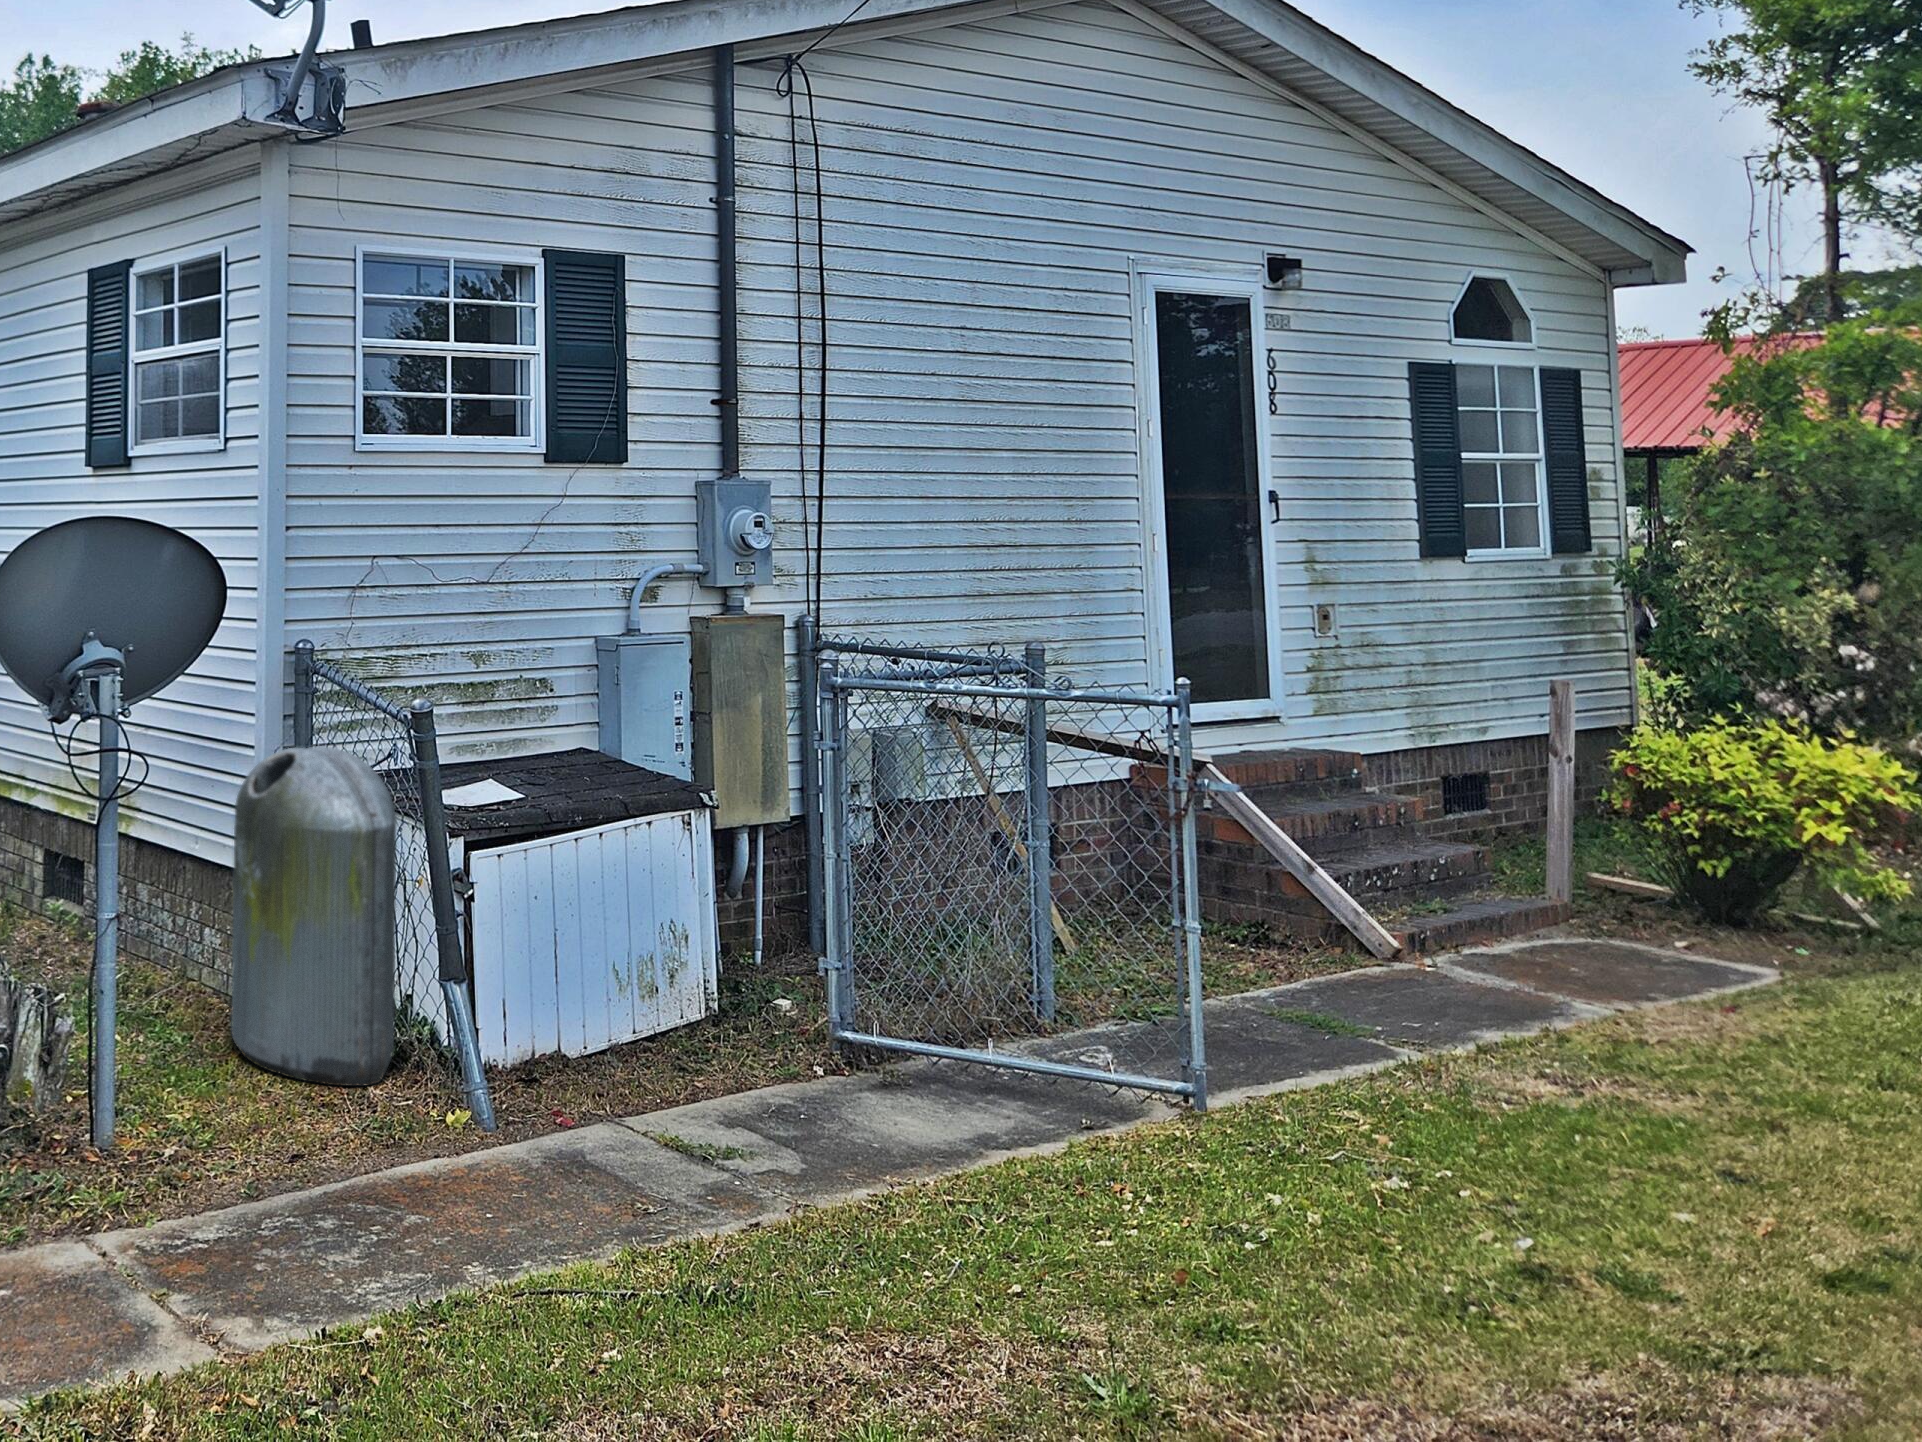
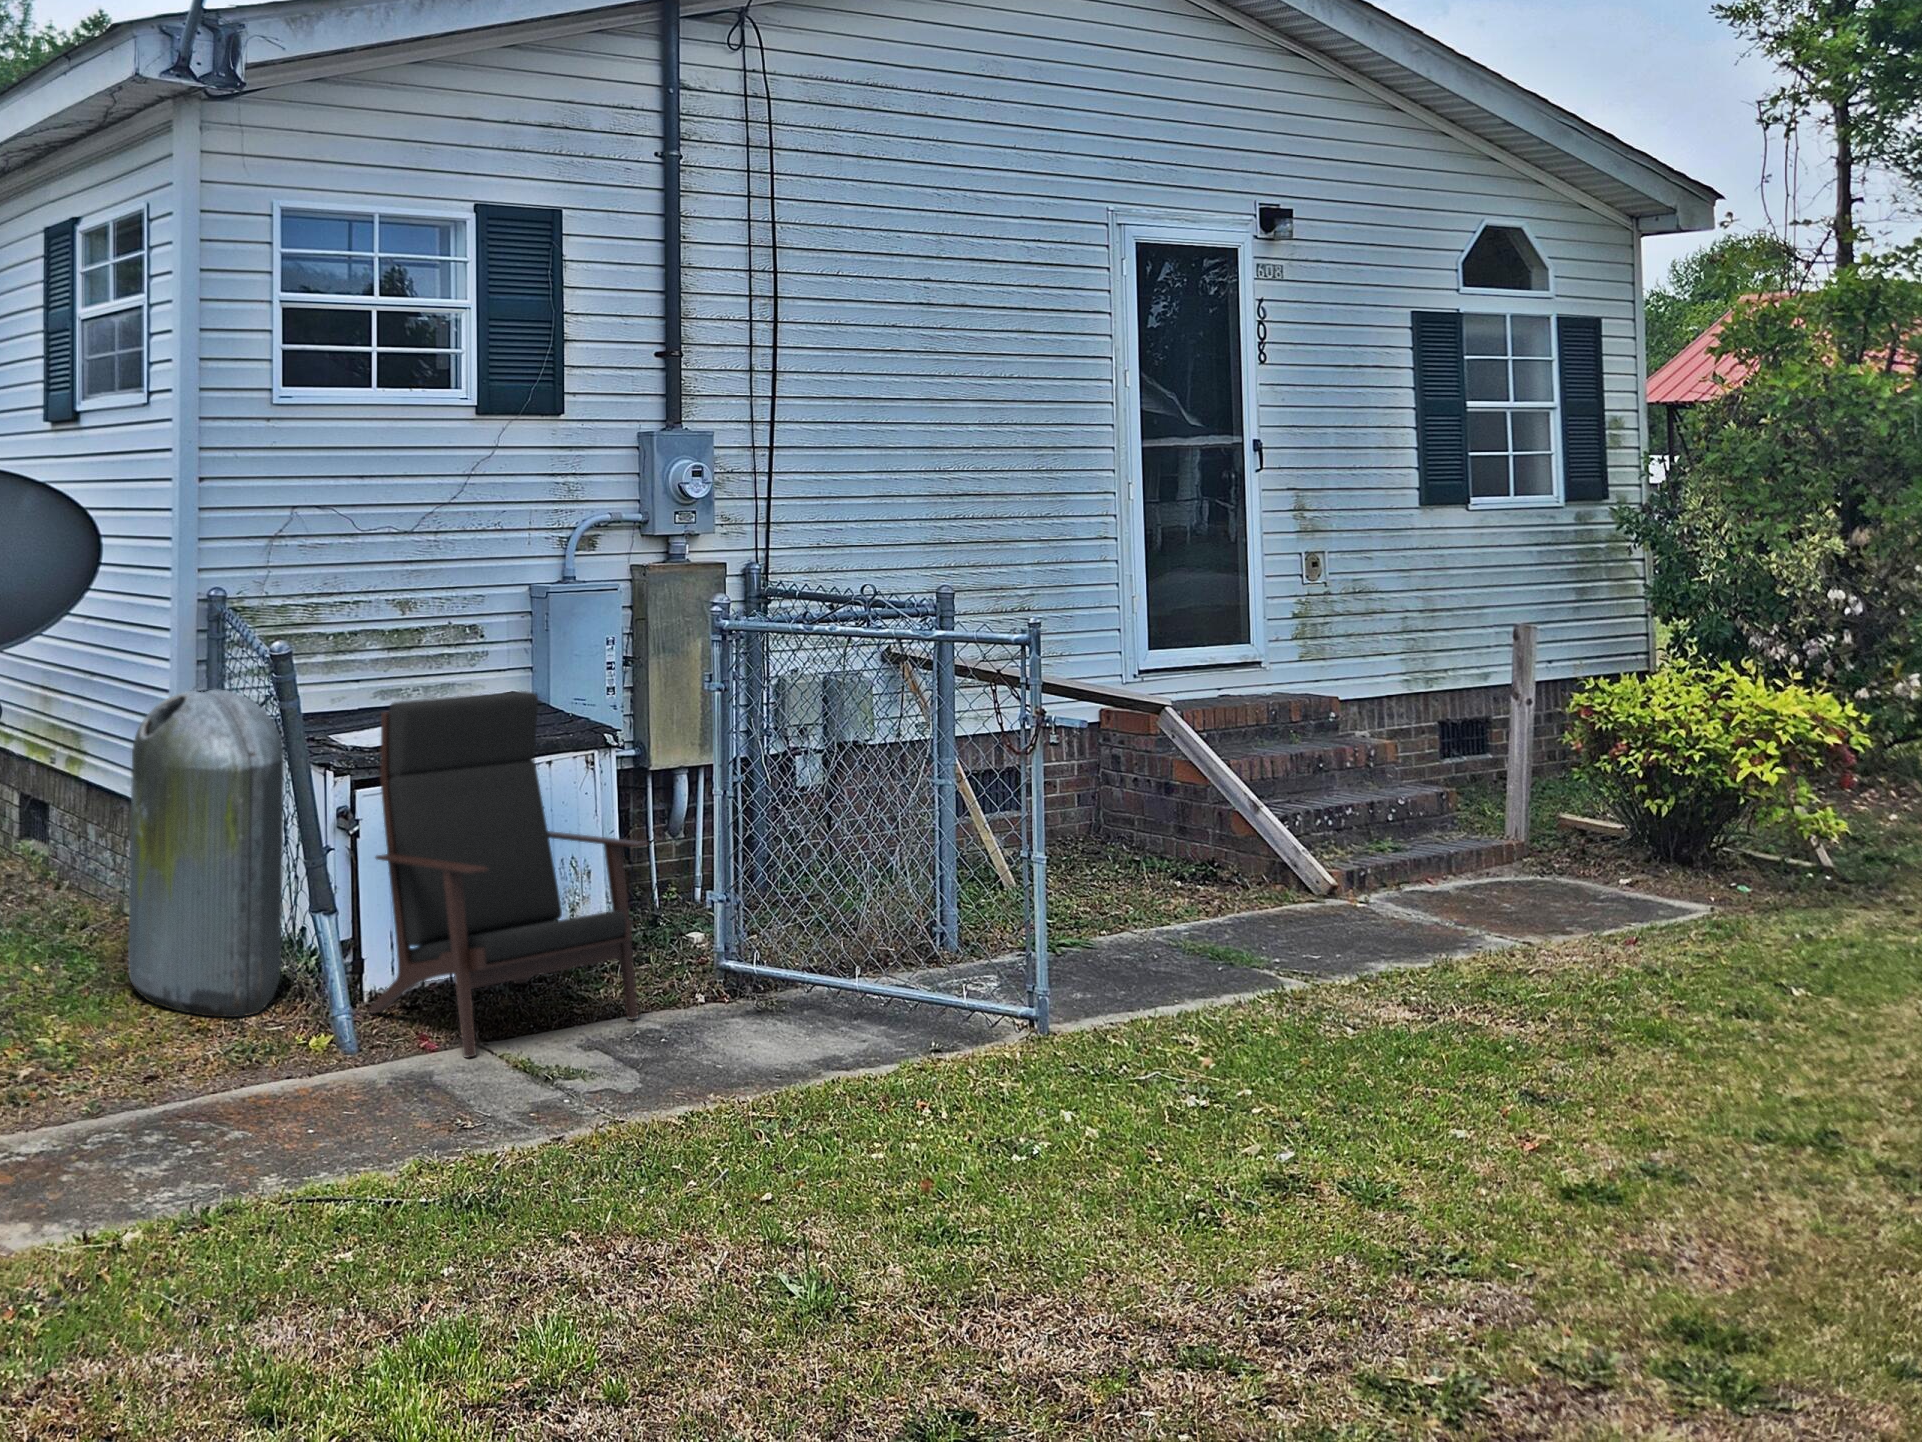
lounge chair: none [492,750,783,1134] -> present [369,691,648,1057]

